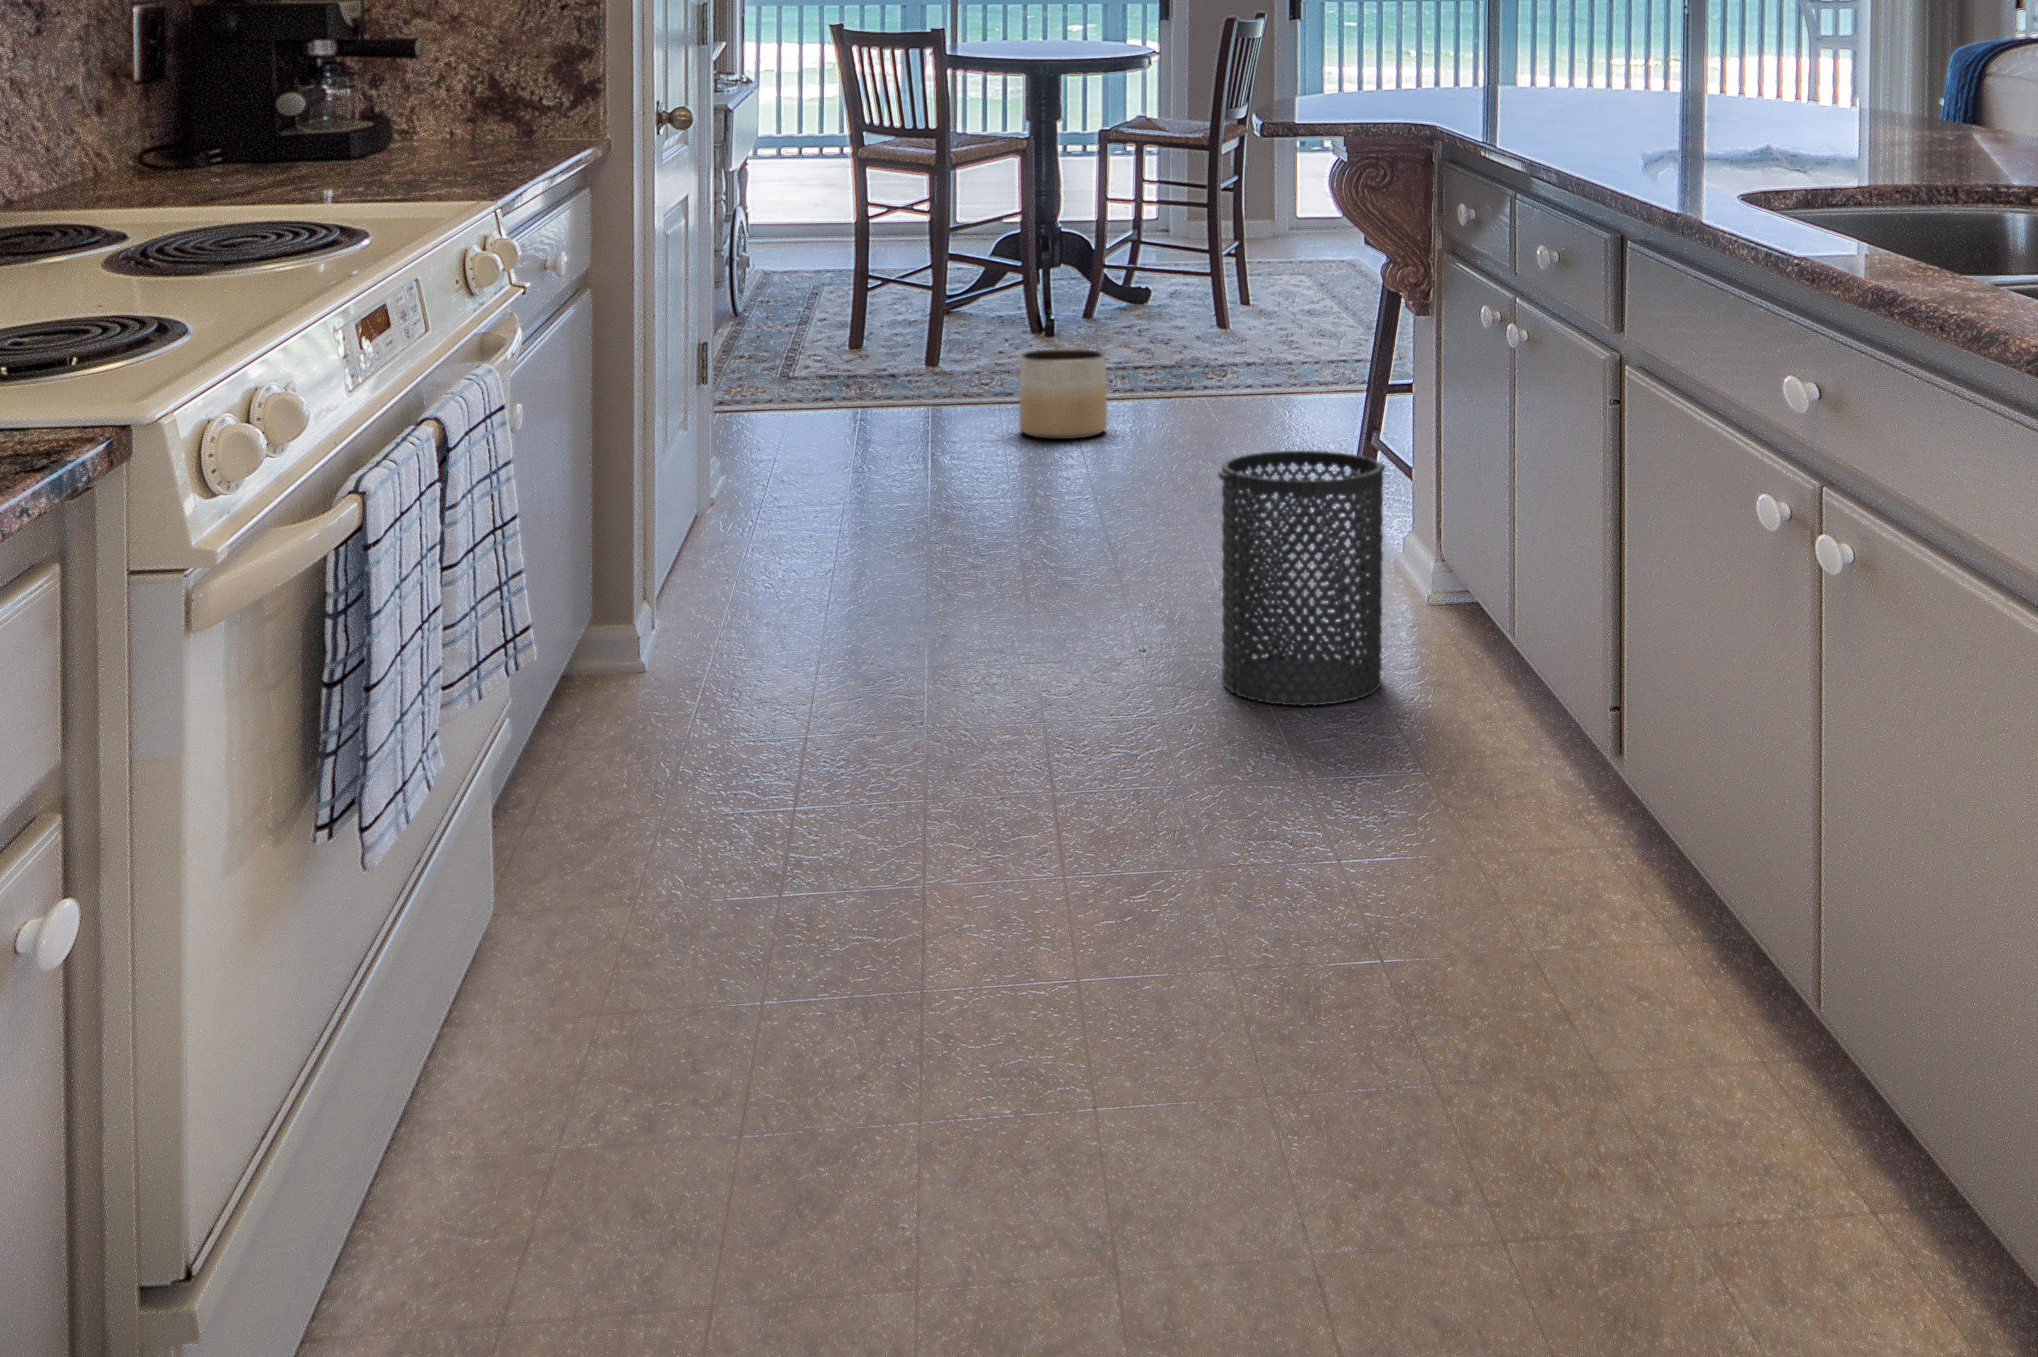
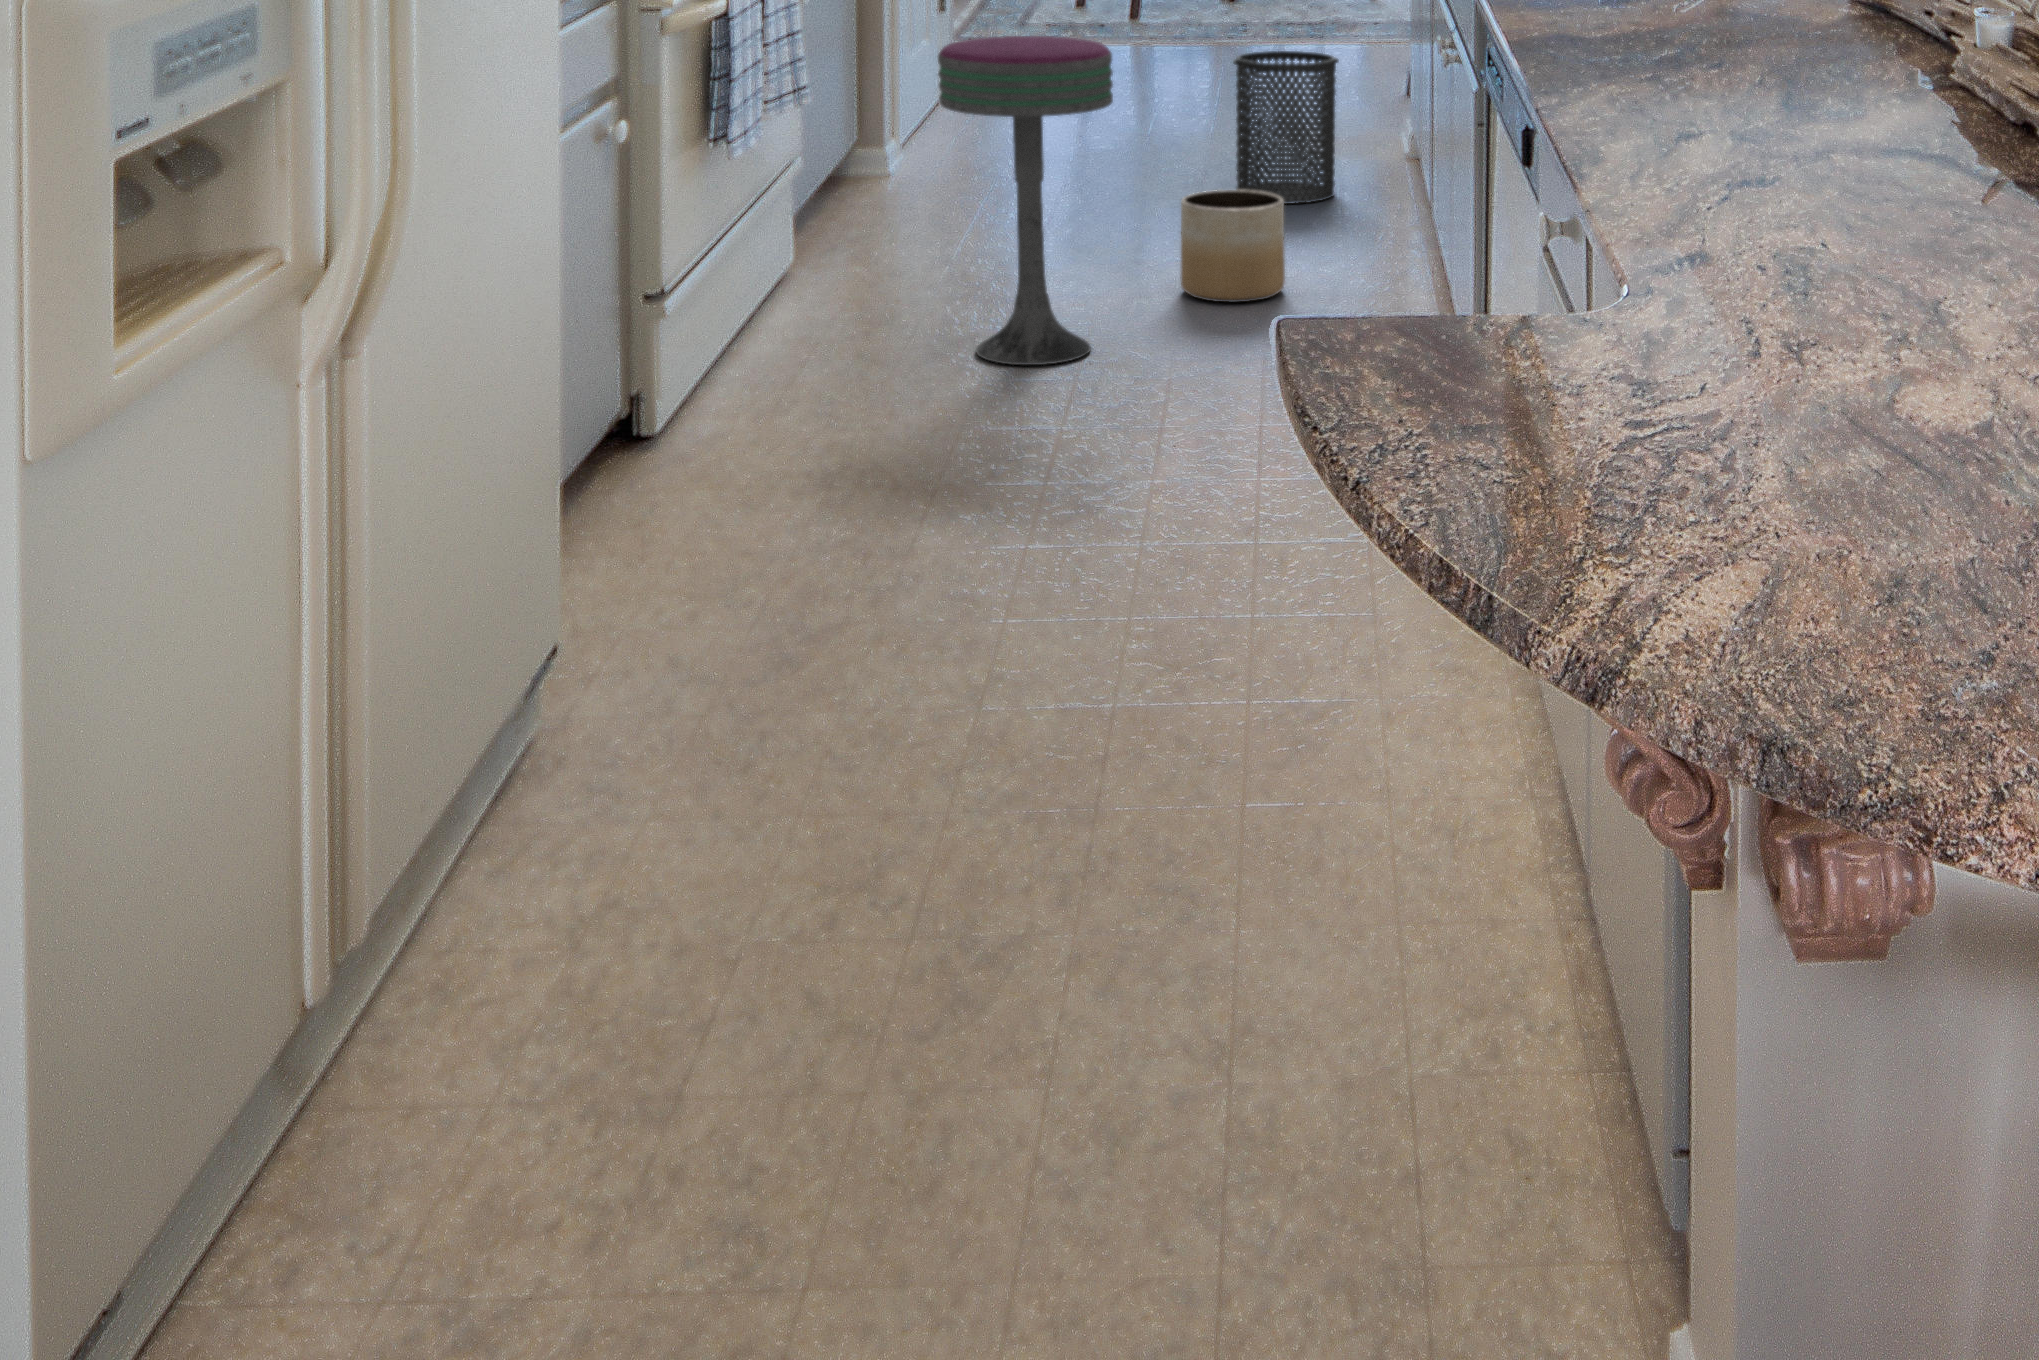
planter: present [1019,349,1107,439] -> present [1180,190,1285,302]
bar stool: none [833,522,1206,1257] -> present [938,36,1113,365]

